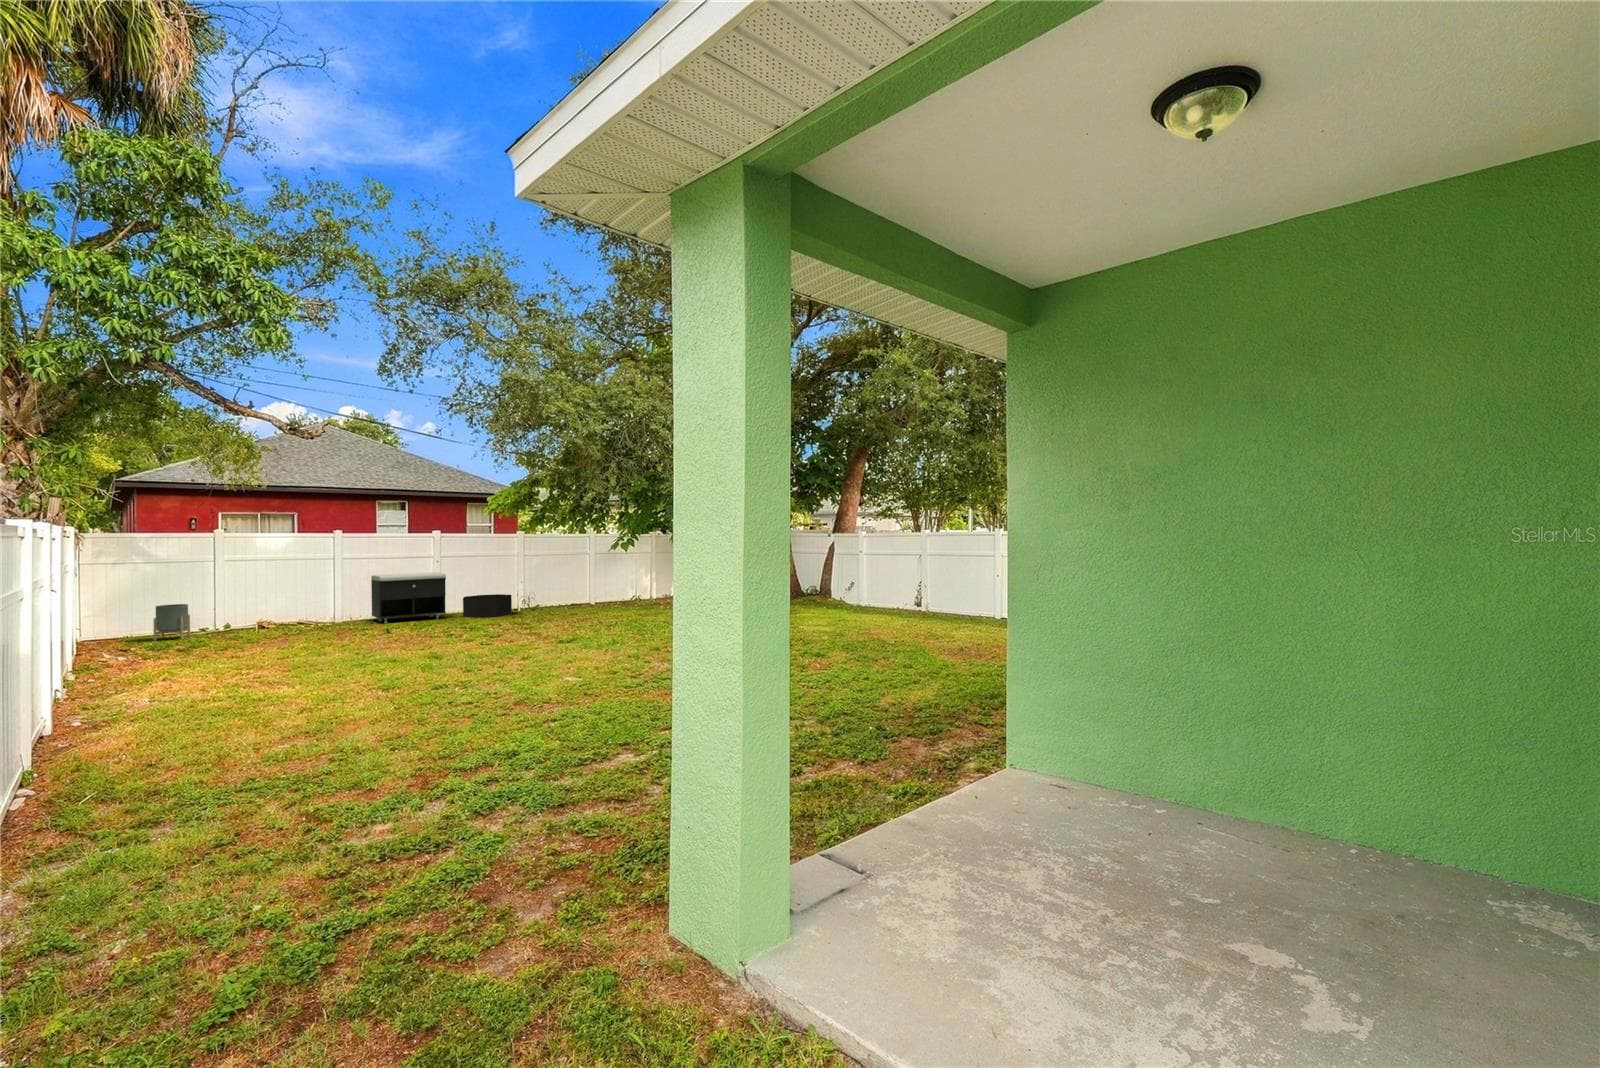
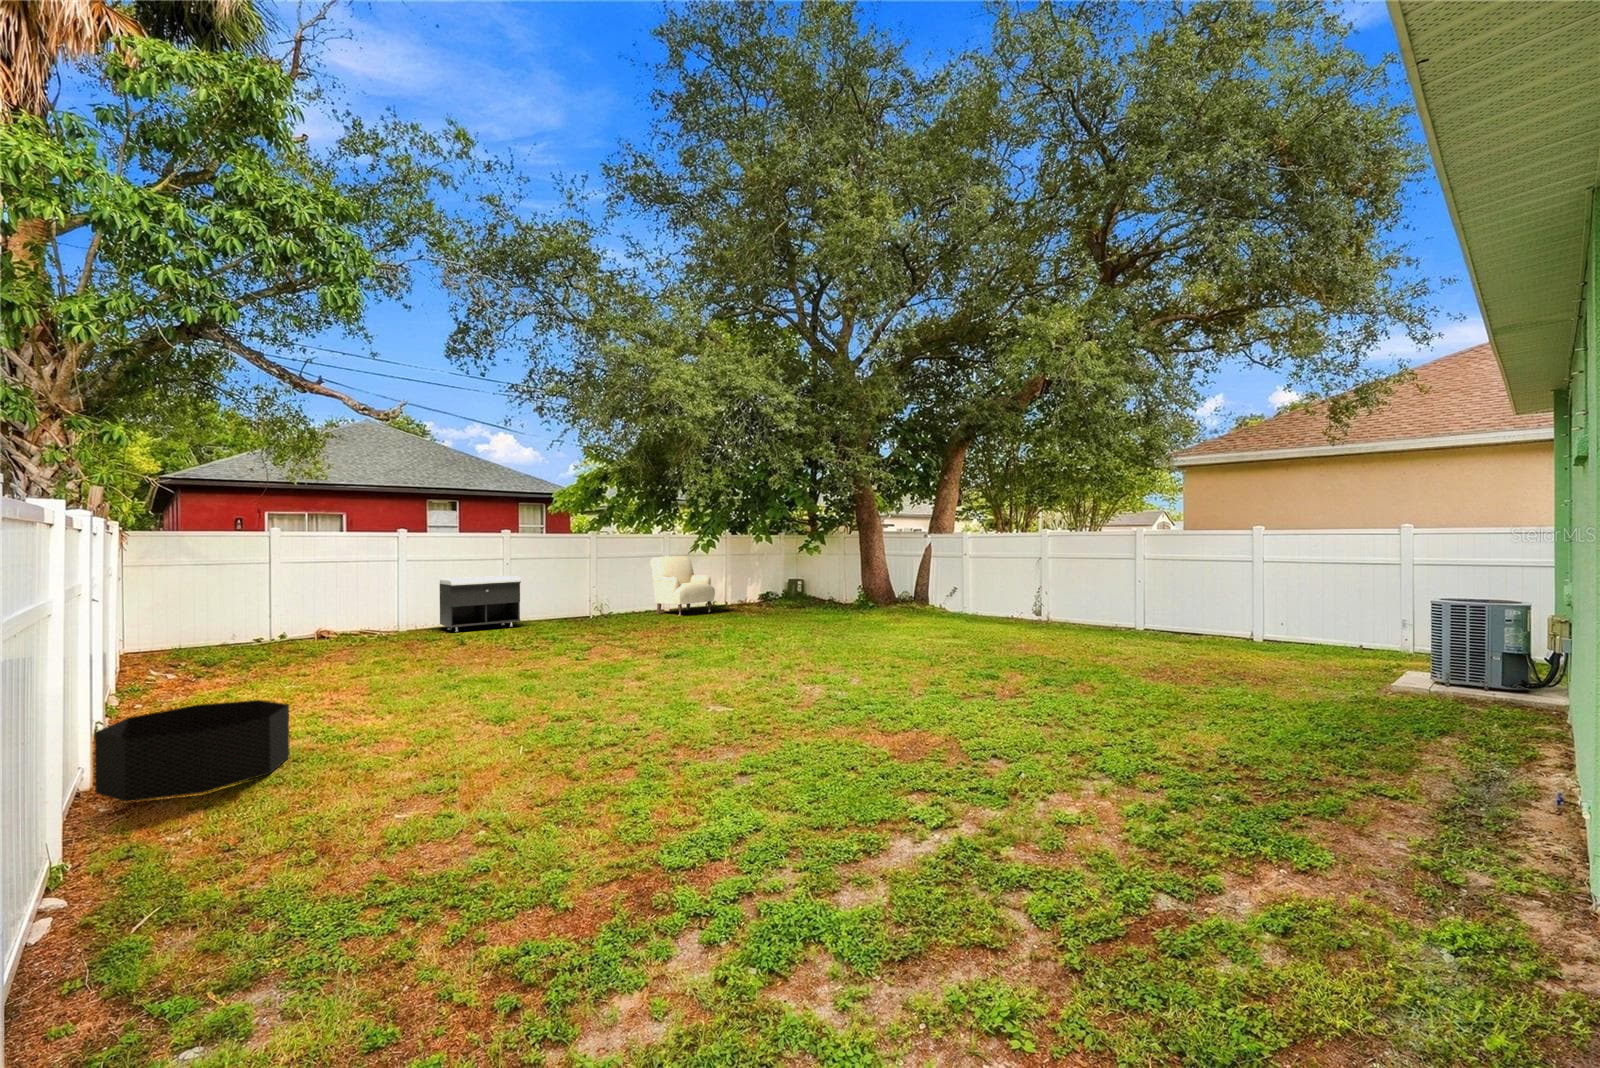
chair: none [574,554,633,609] -> present [650,556,715,616]
basket: present [463,594,512,618] -> present [95,700,289,802]
planter: present [153,604,190,641] -> none [204,612,245,654]

